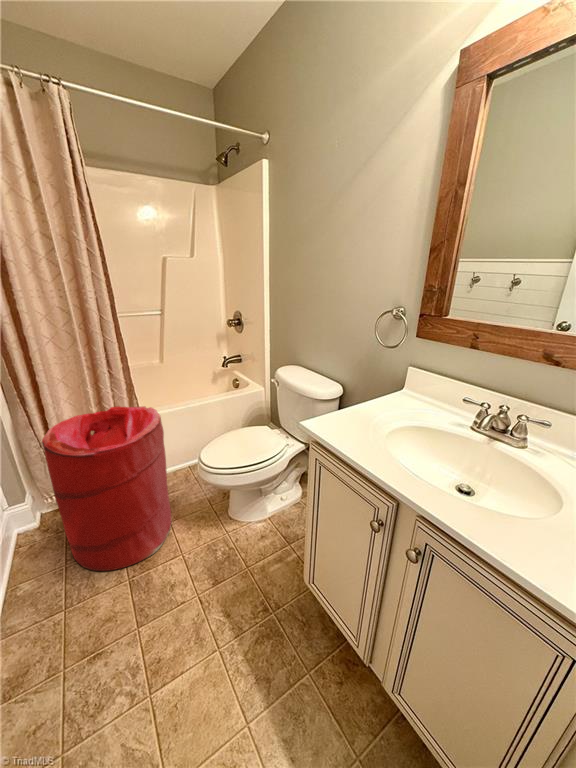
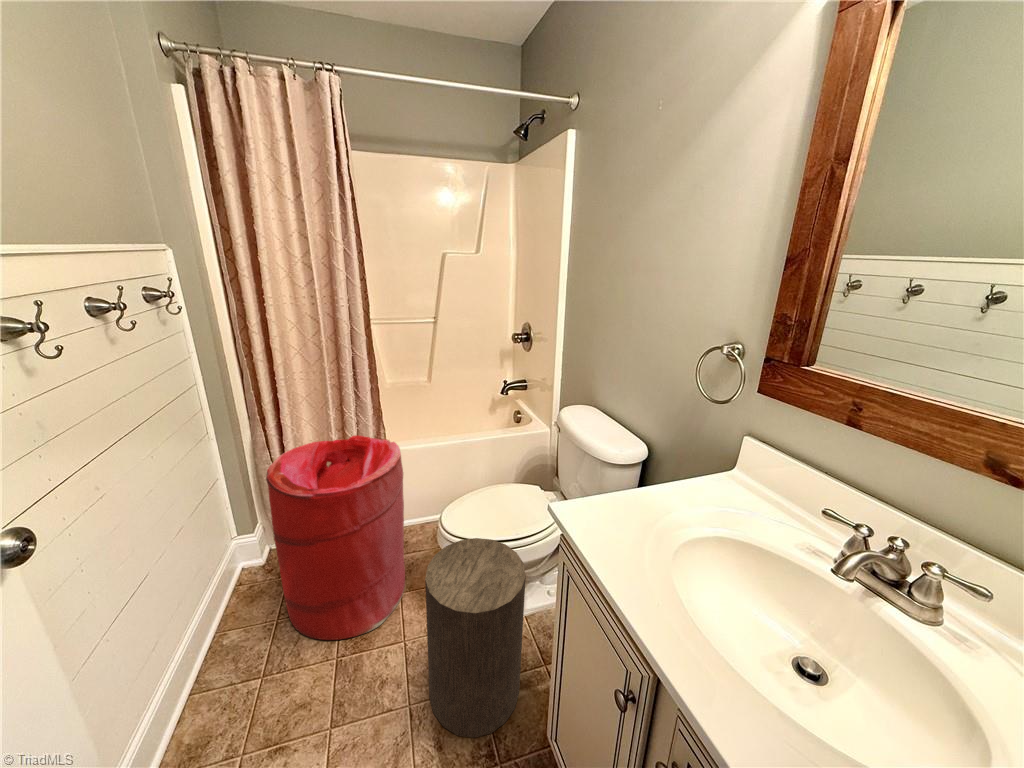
stool: none [204,465,277,604] -> present [425,538,526,737]

